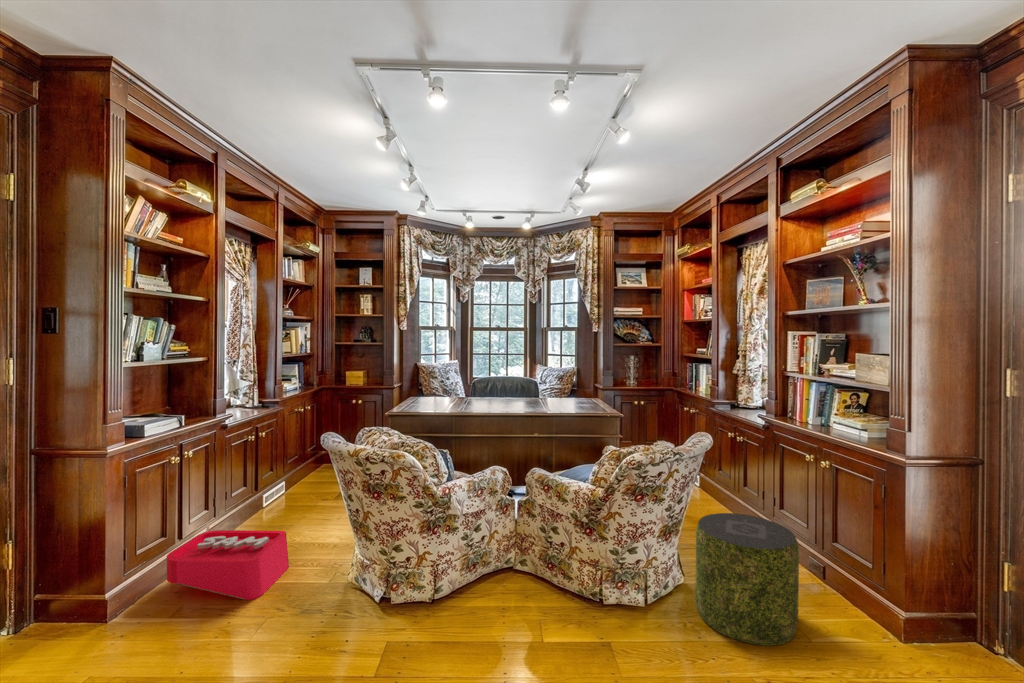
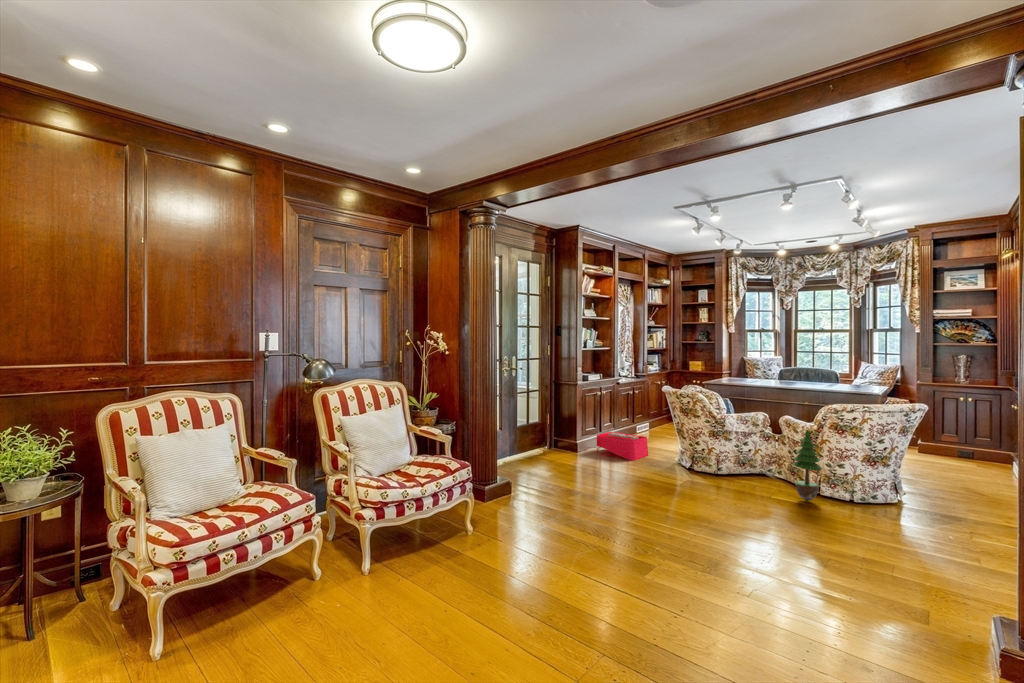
potted tree: none [569,500,615,627] -> present [793,430,822,501]
pouf: present [695,513,799,646] -> none [890,456,972,535]

